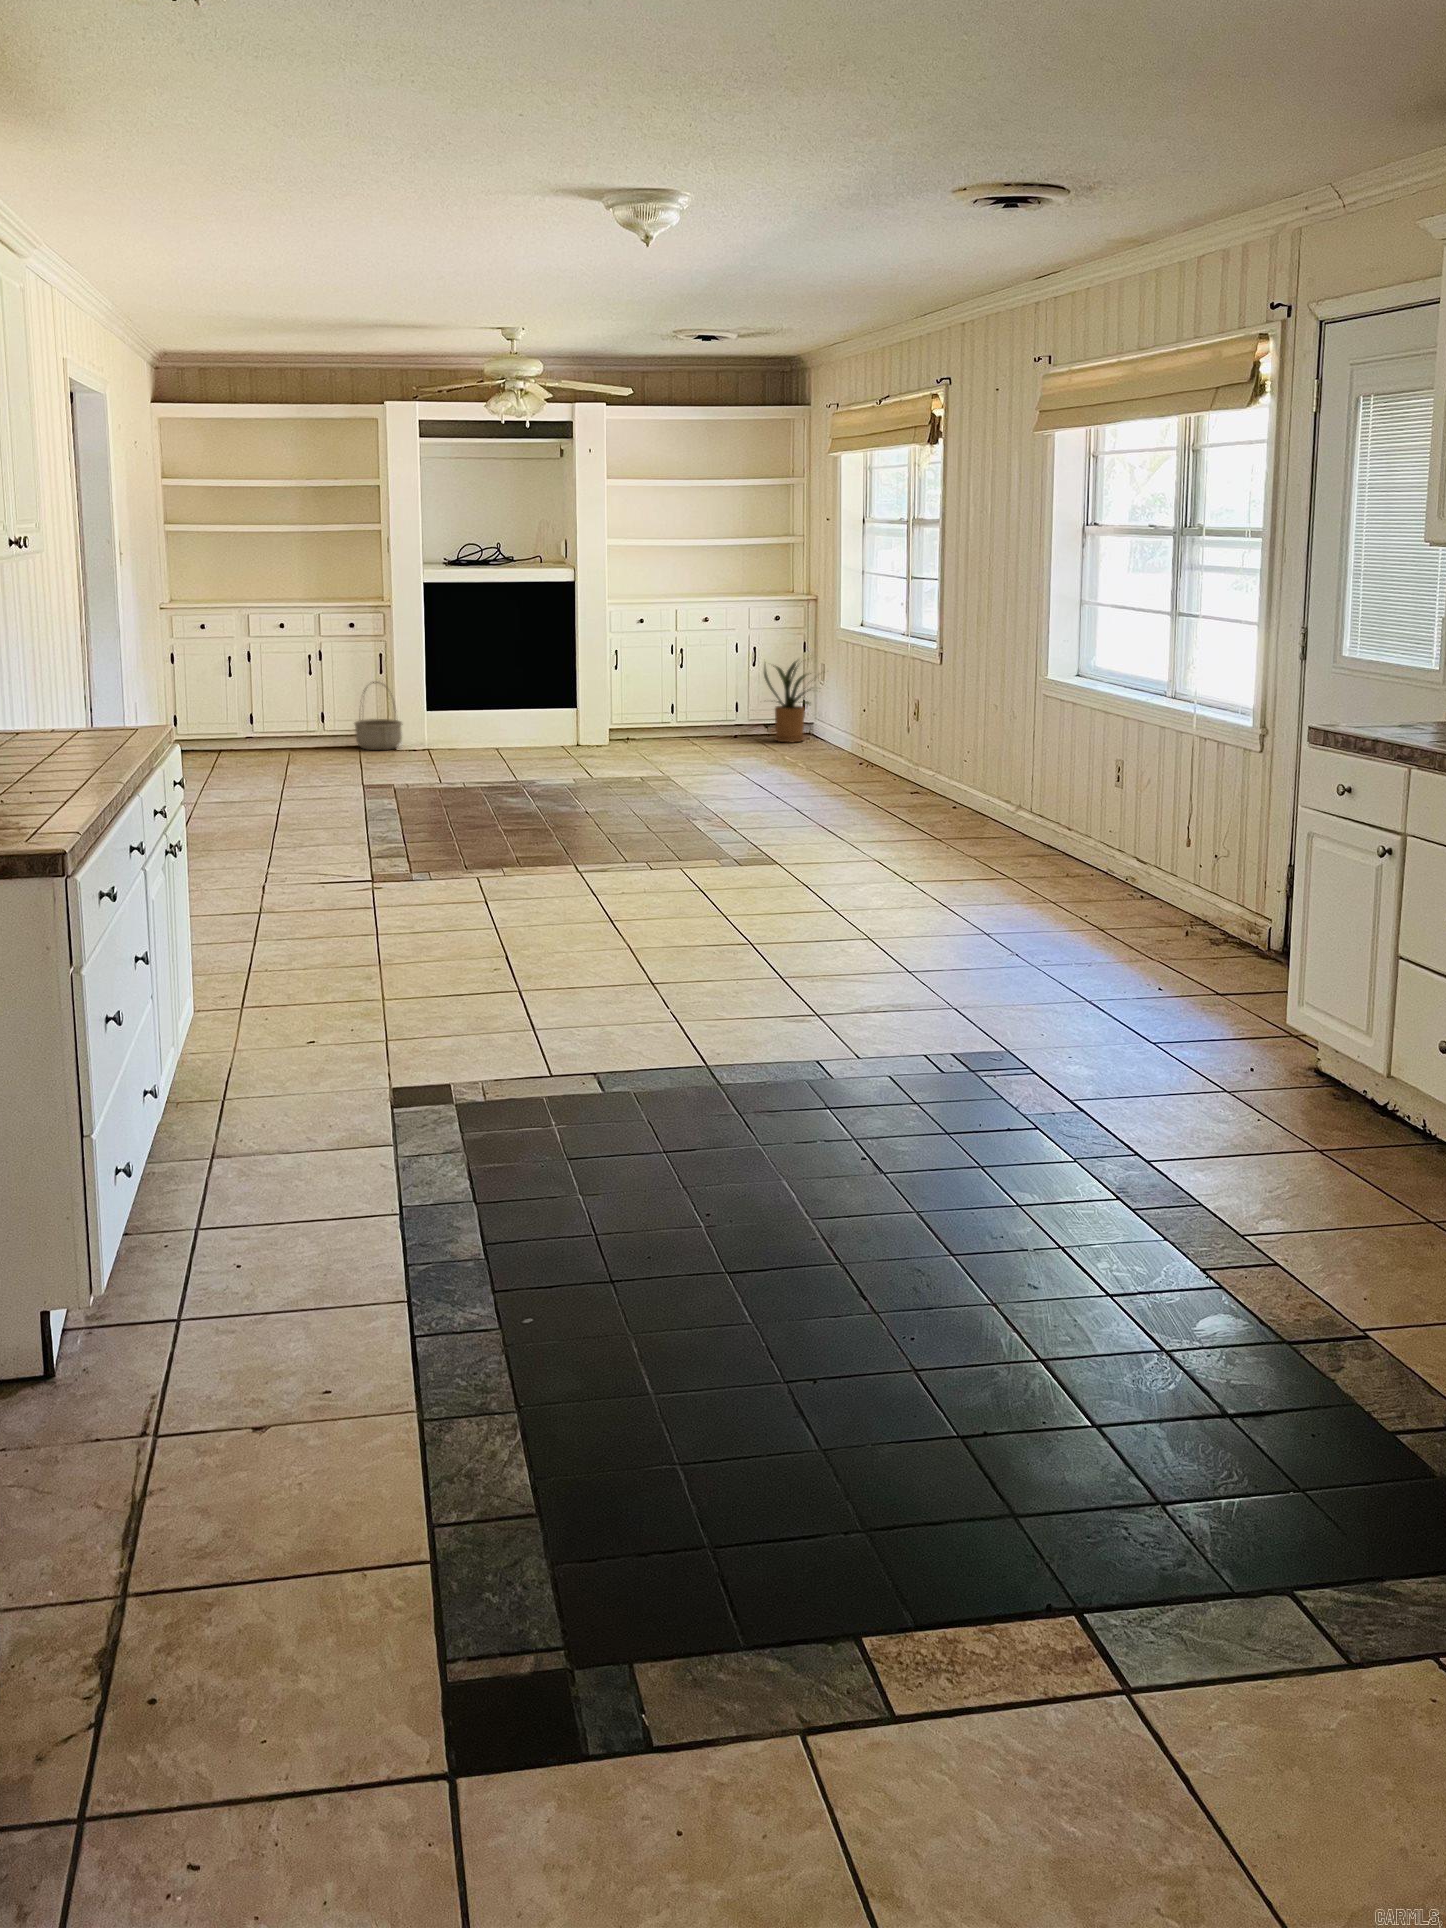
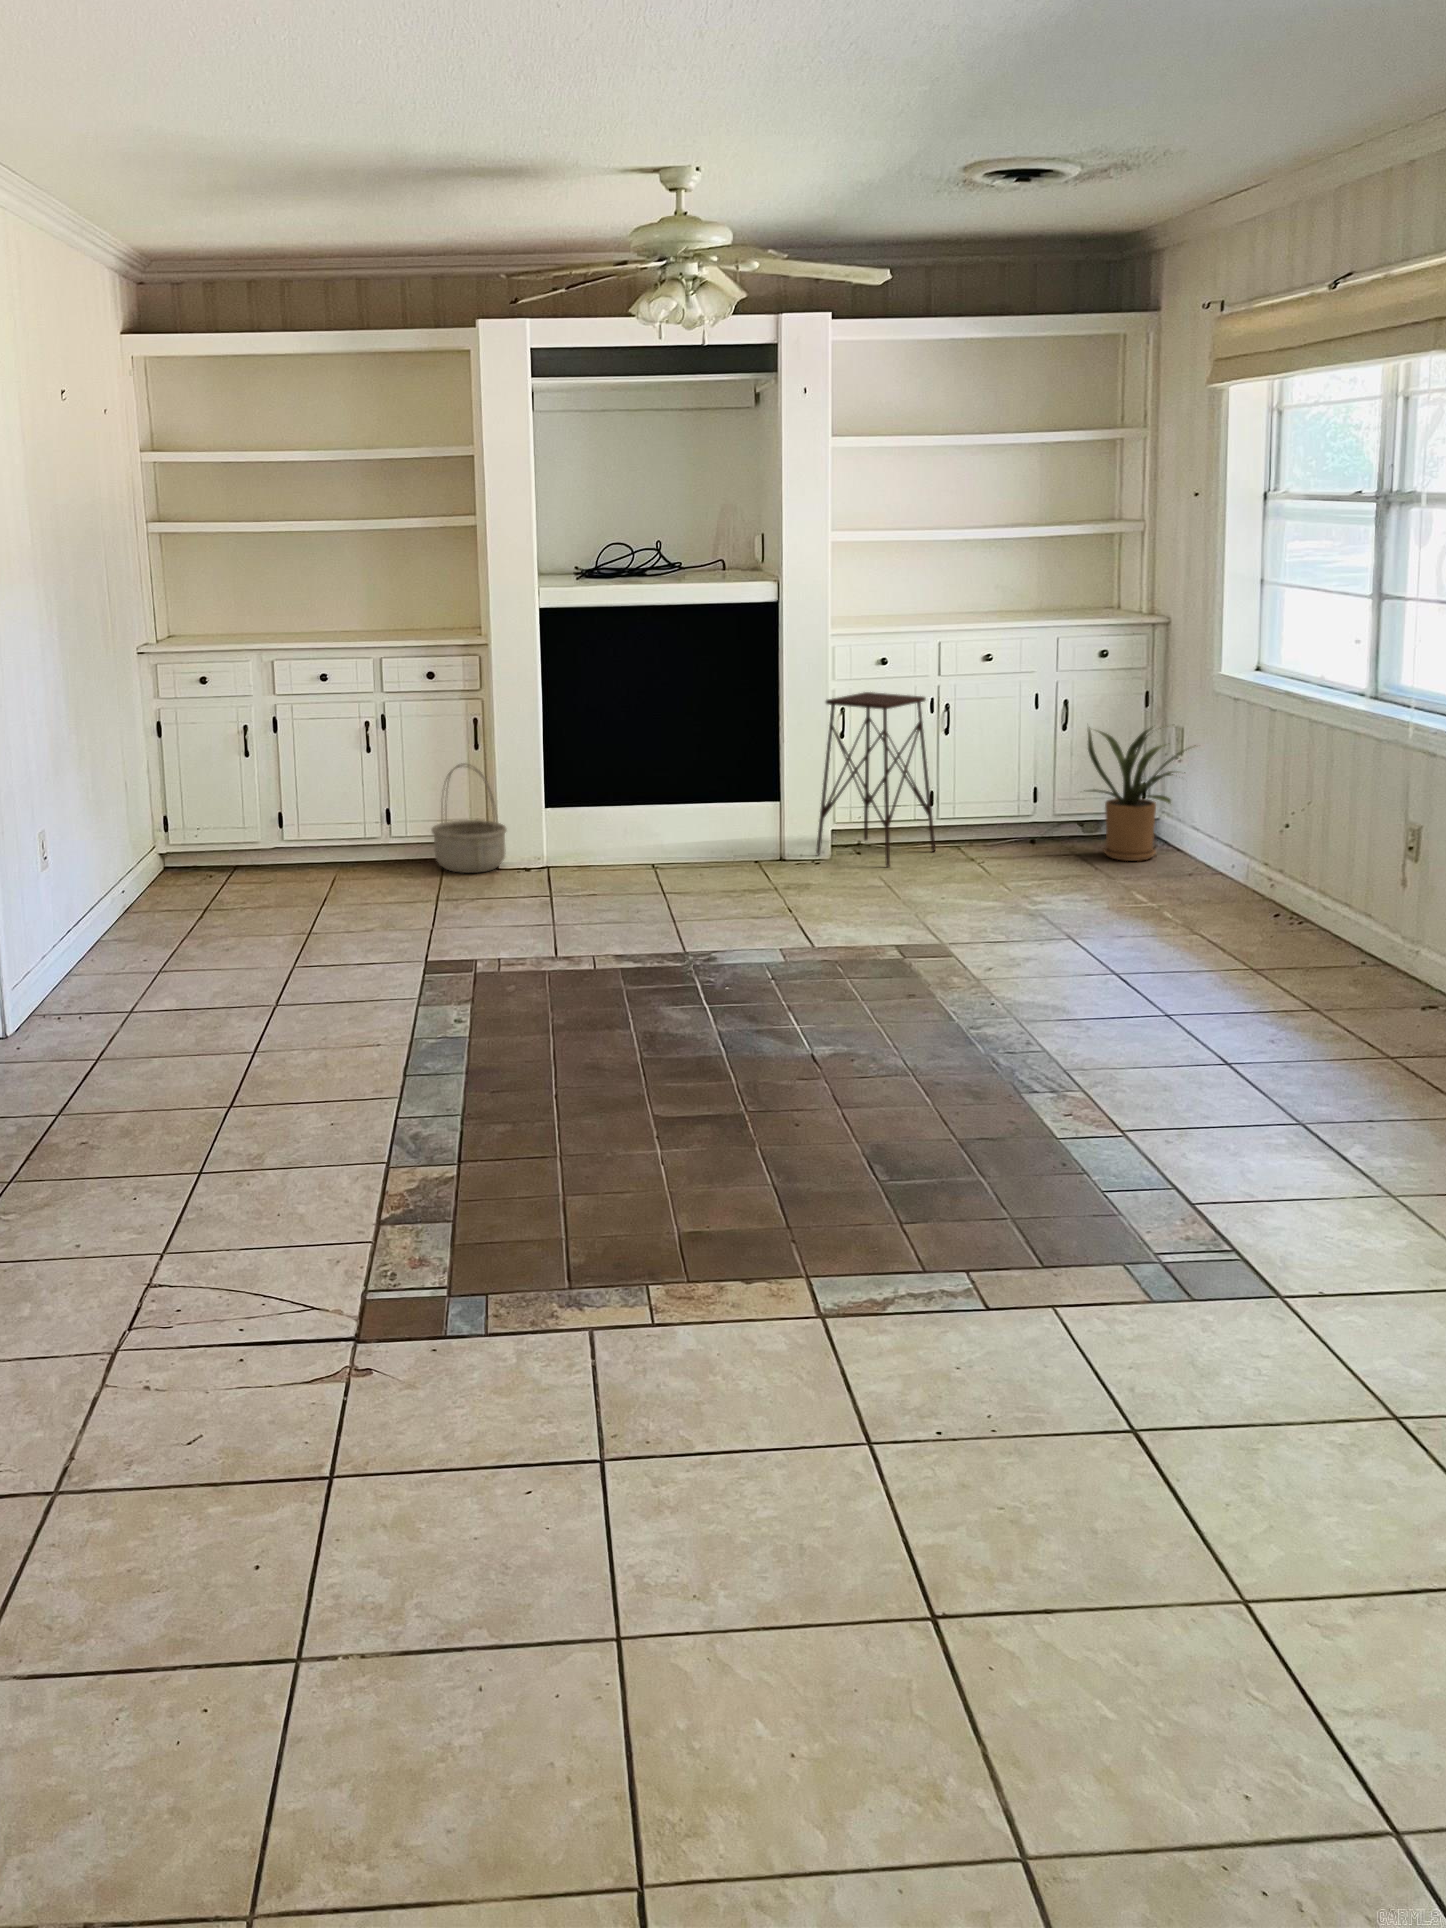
side table: none [598,640,673,746] -> present [816,692,936,867]

